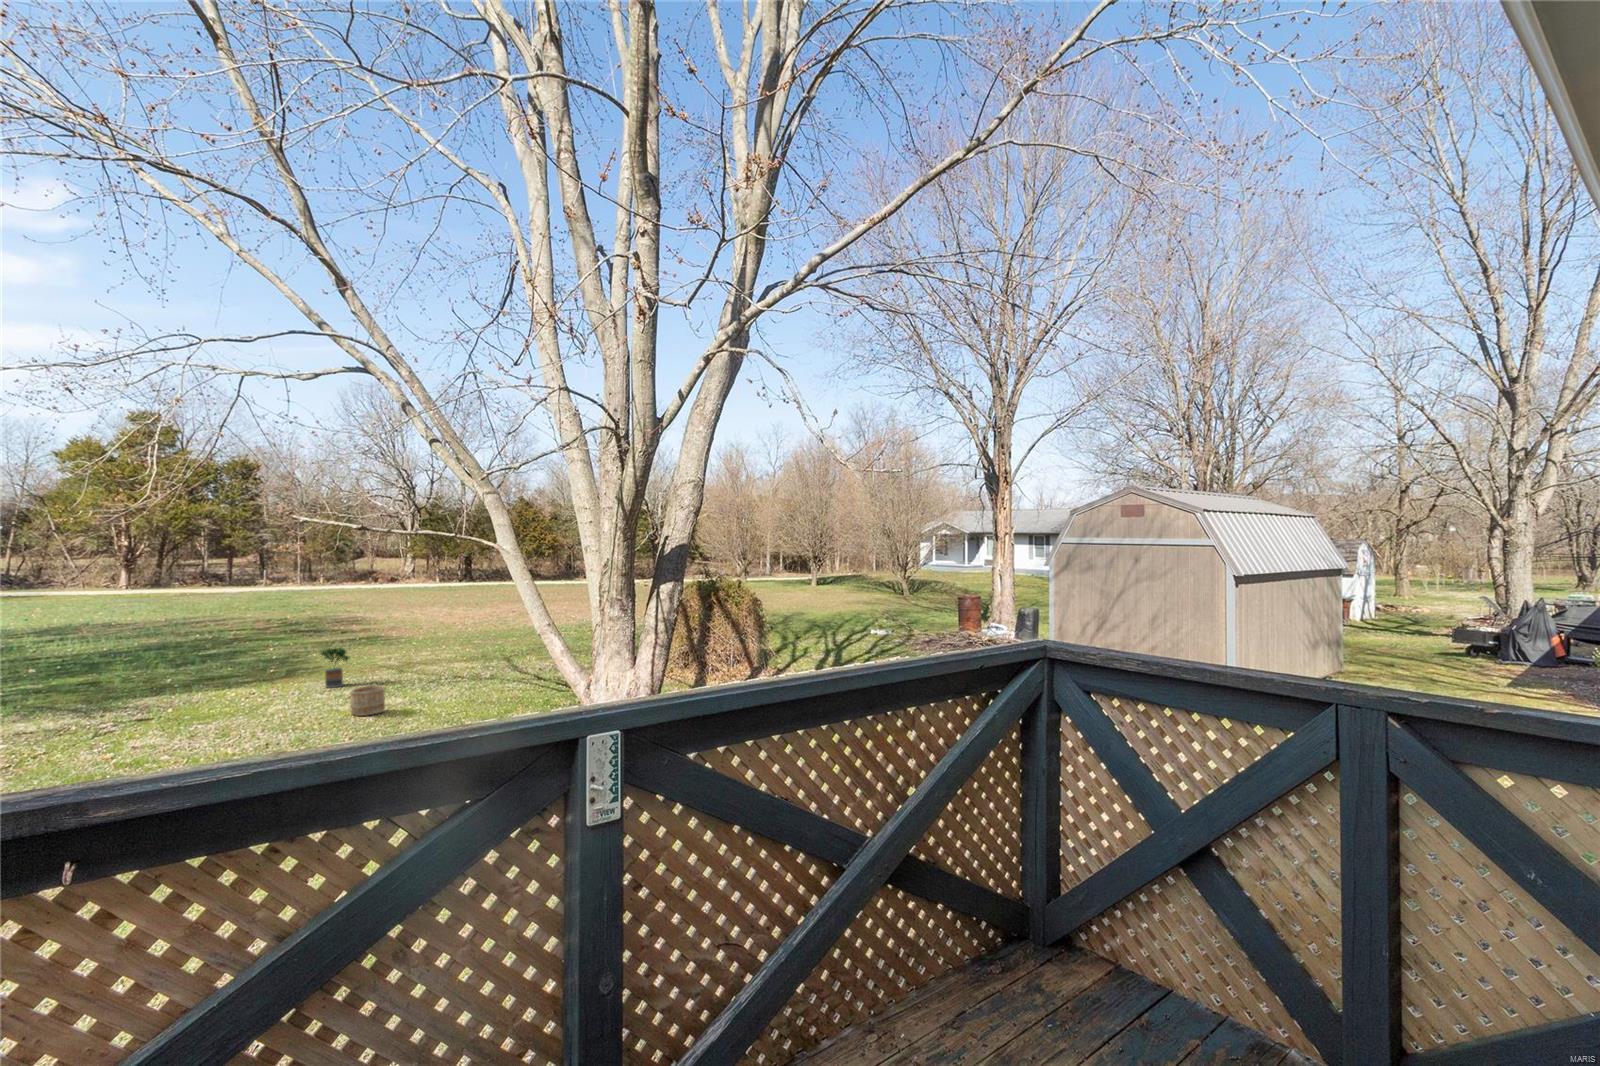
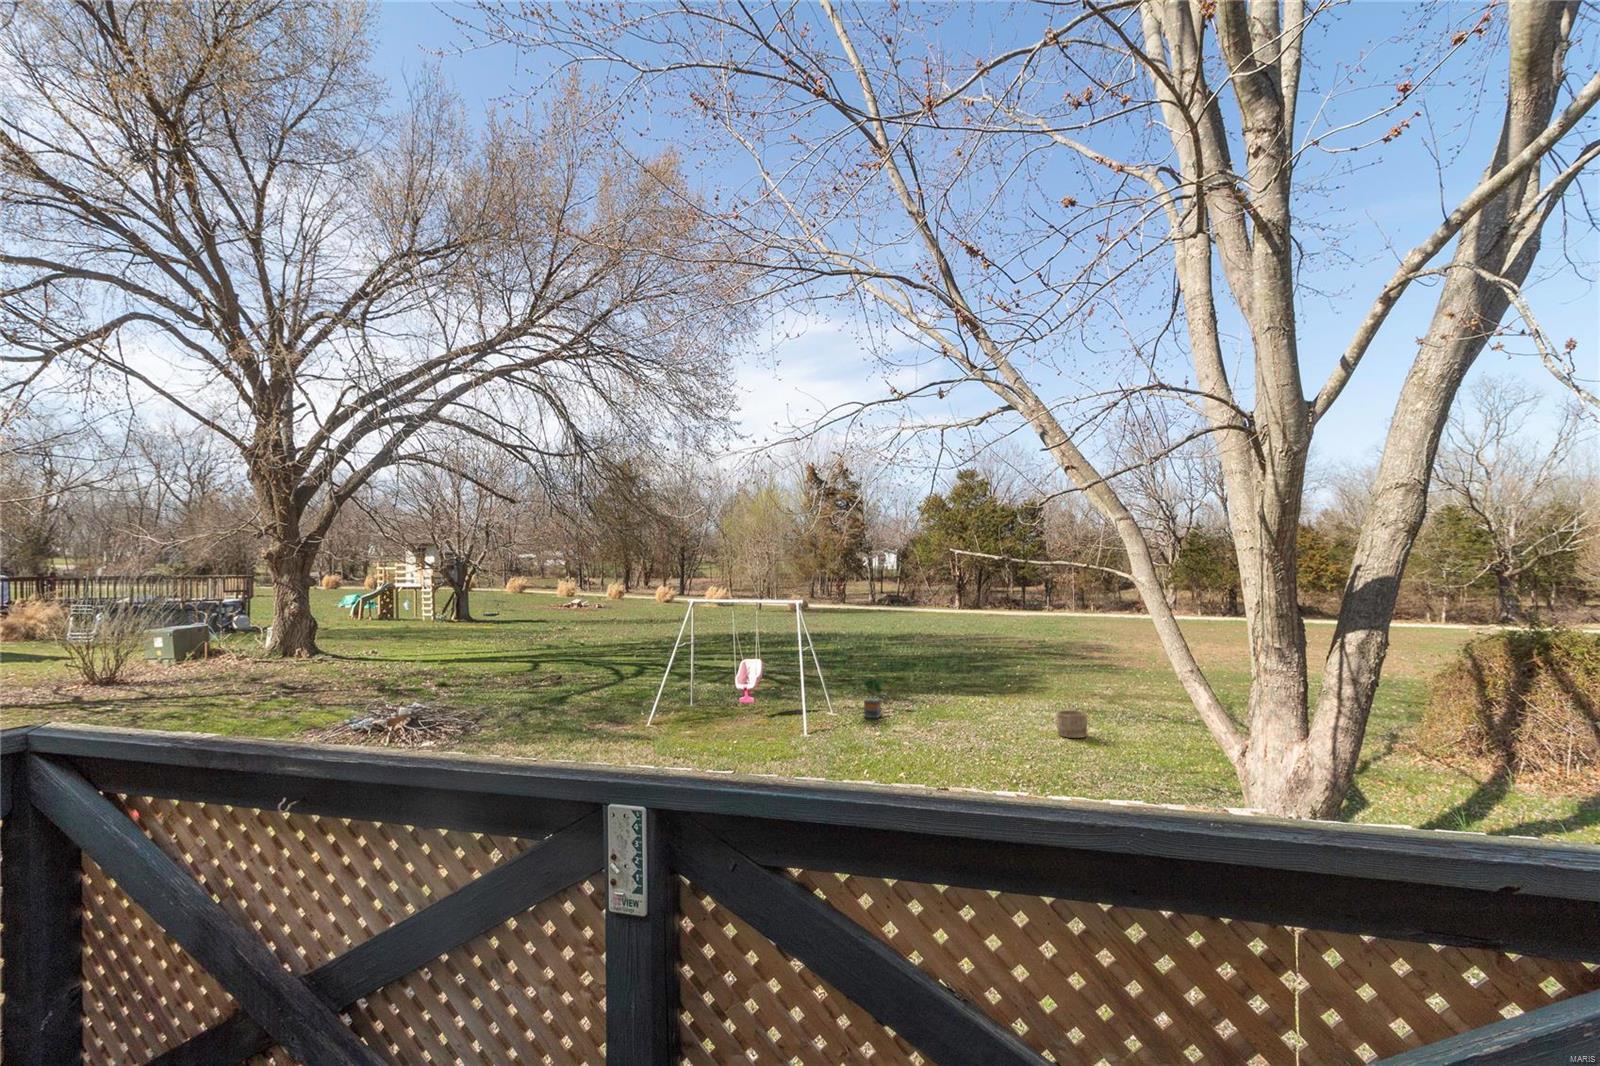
potted tree: present [321,648,350,688] -> present [863,679,885,718]

